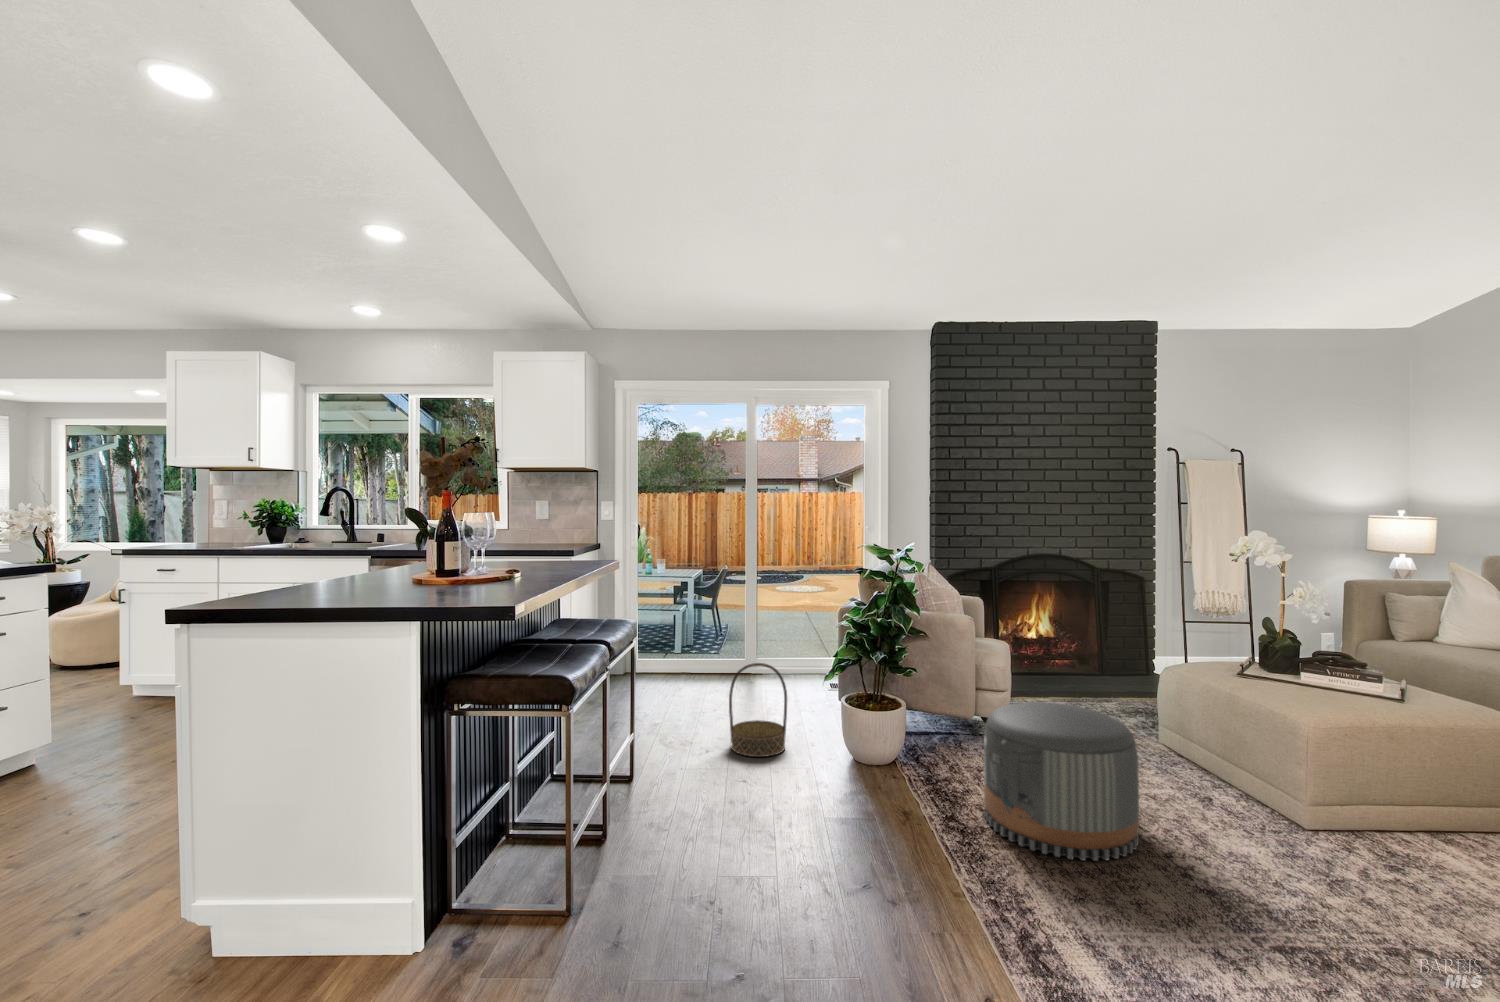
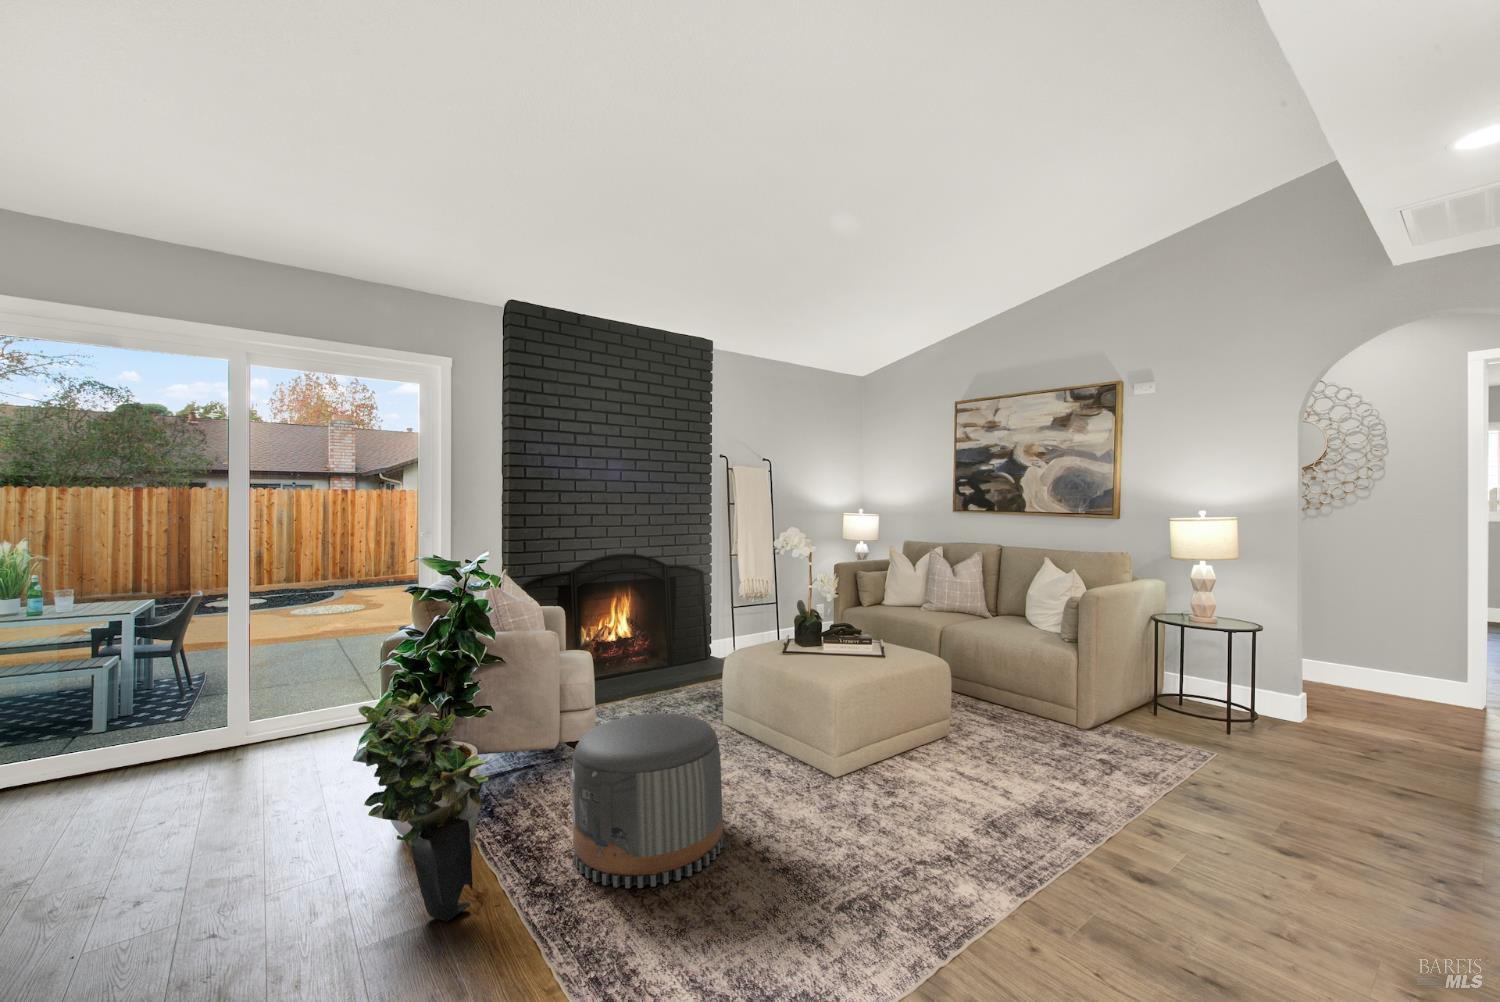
potted plant: none [821,645,914,824] -> present [353,691,488,921]
basket: present [729,663,787,757] -> none [202,739,307,883]

